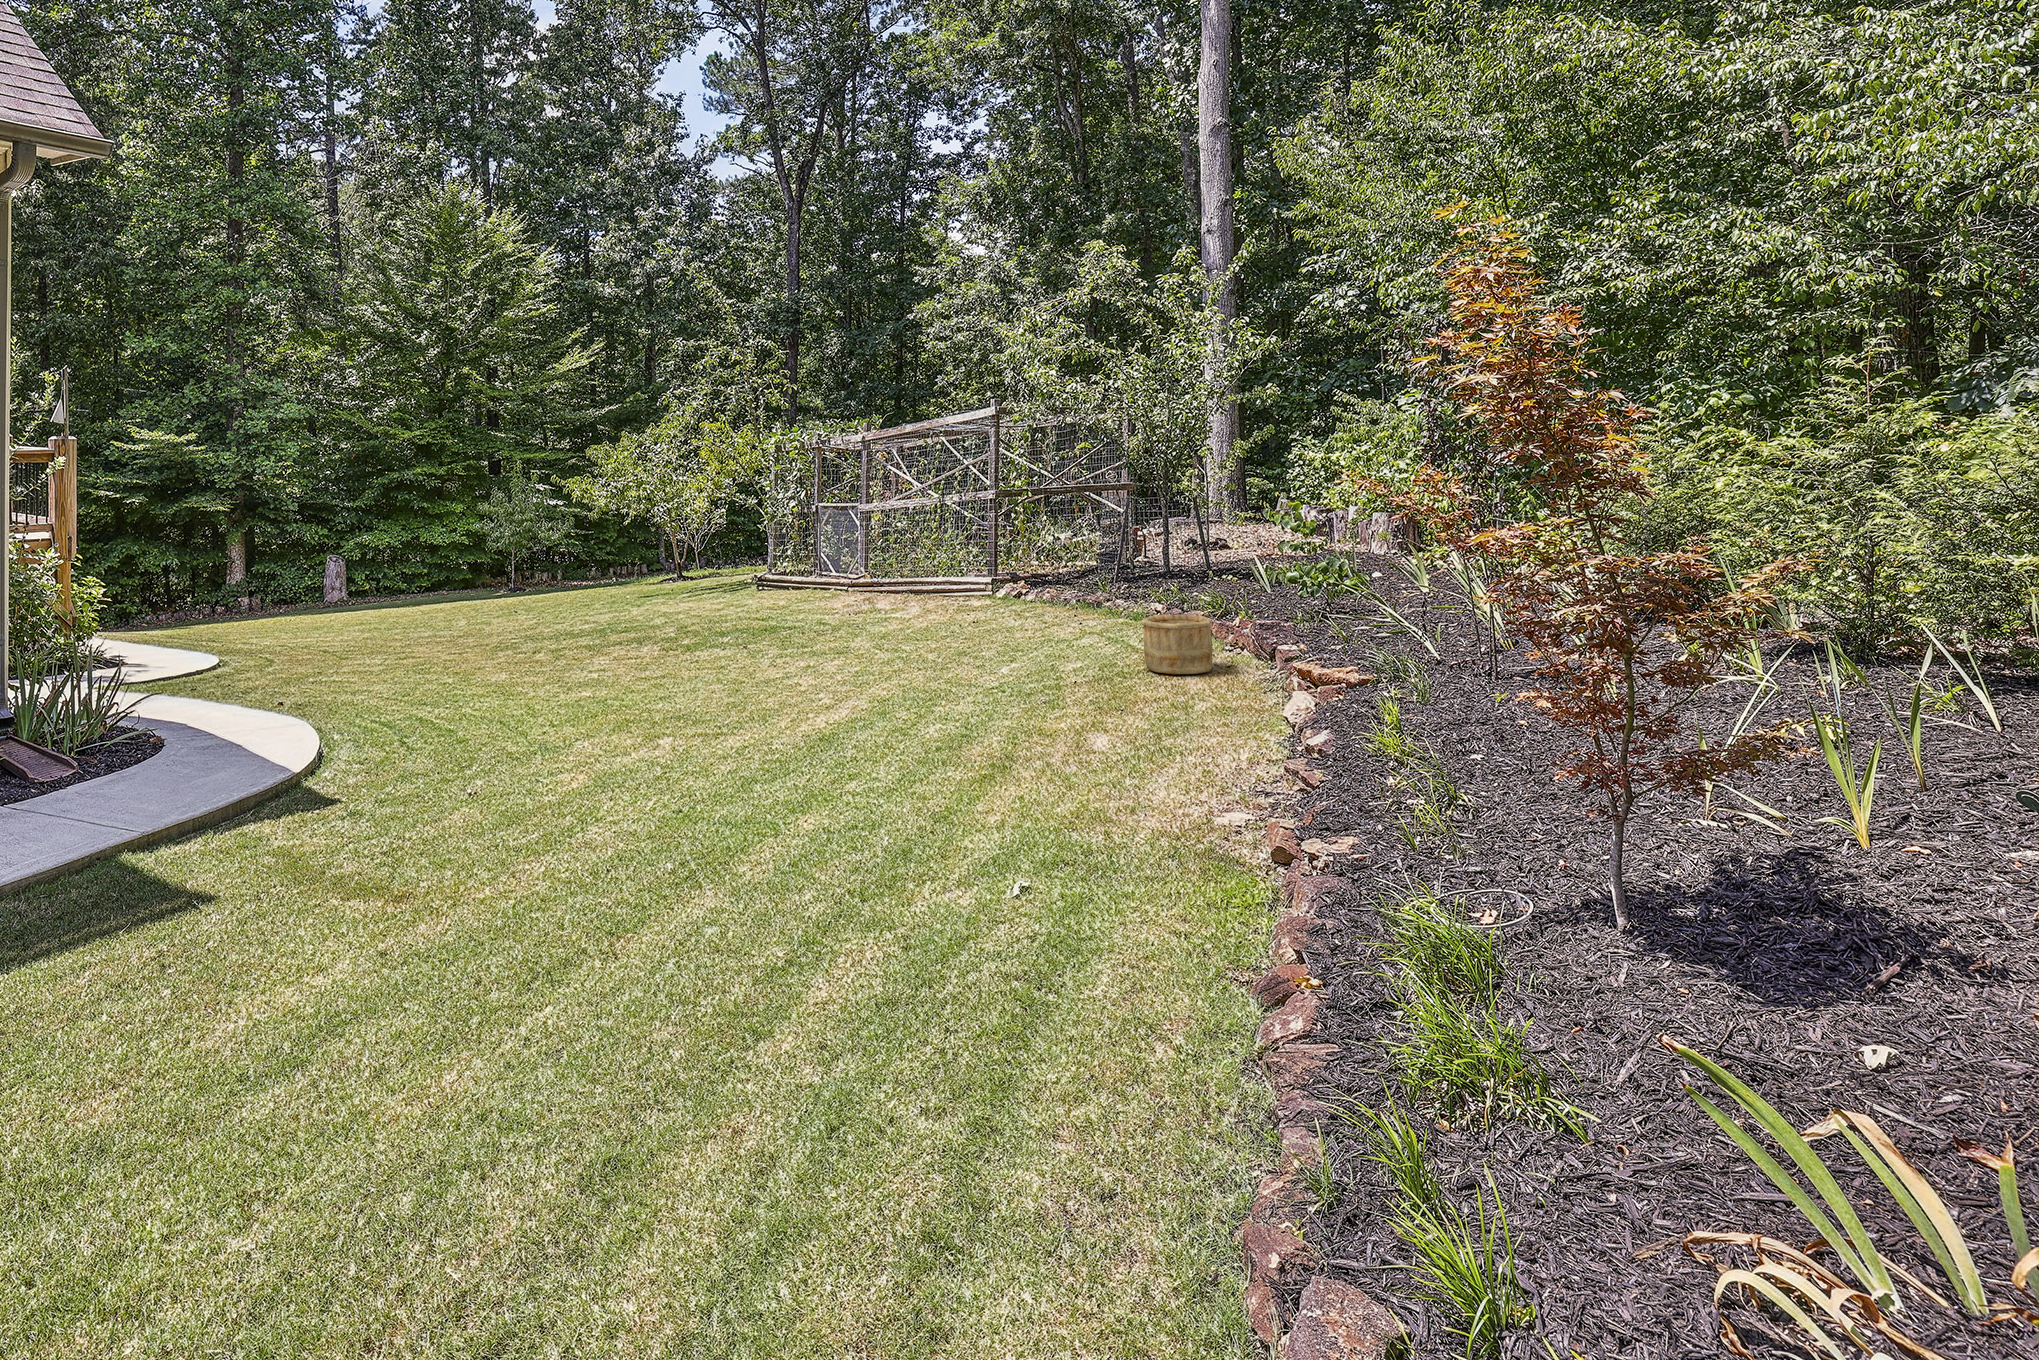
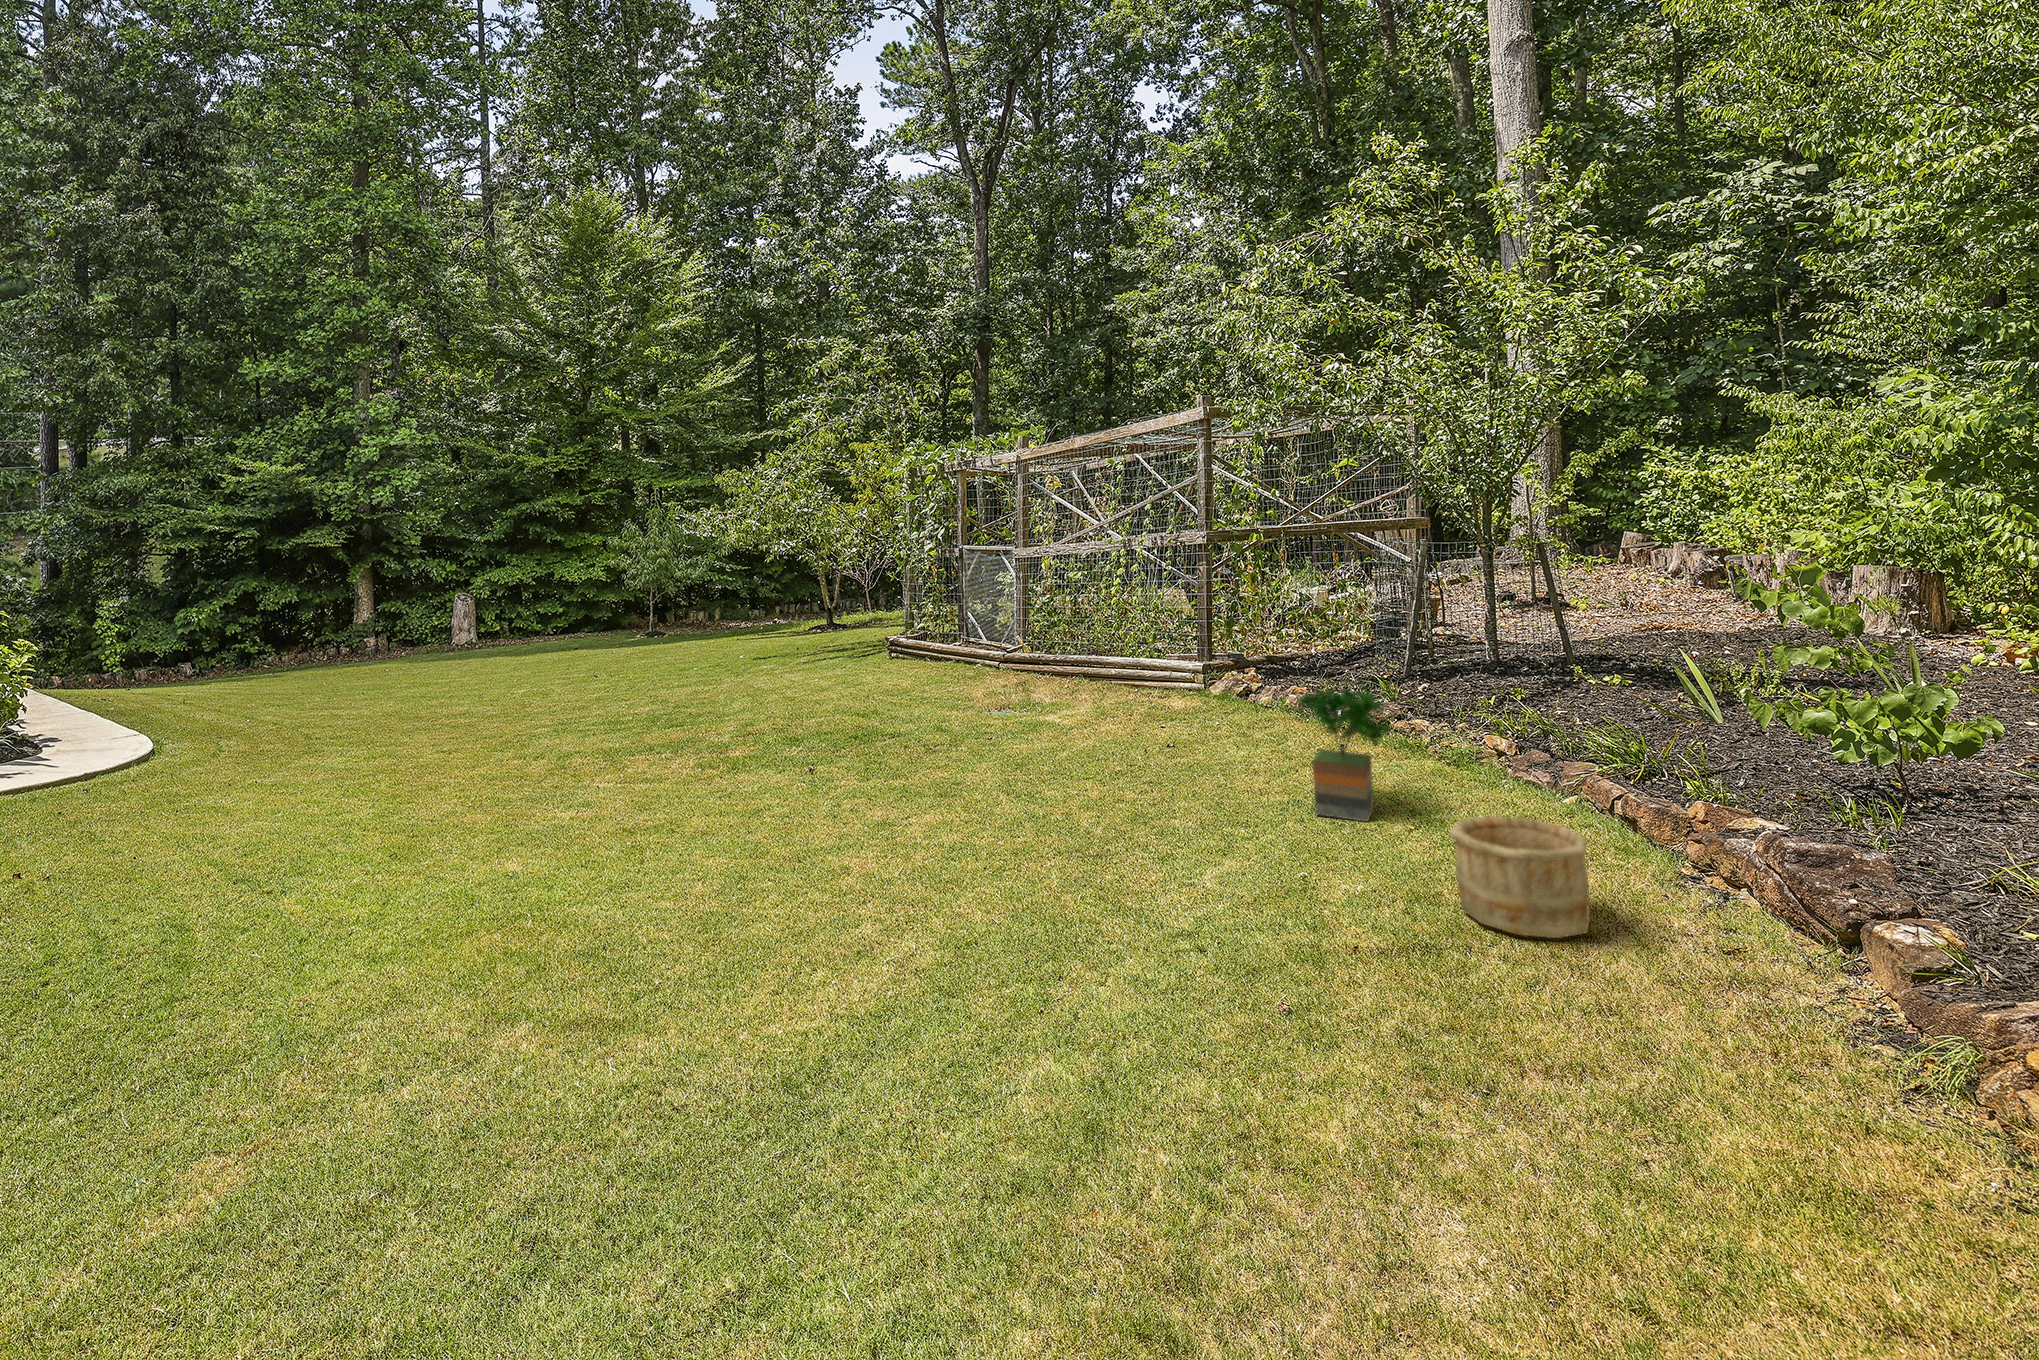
potted tree: none [1056,559,1114,643] -> present [1300,689,1390,822]

